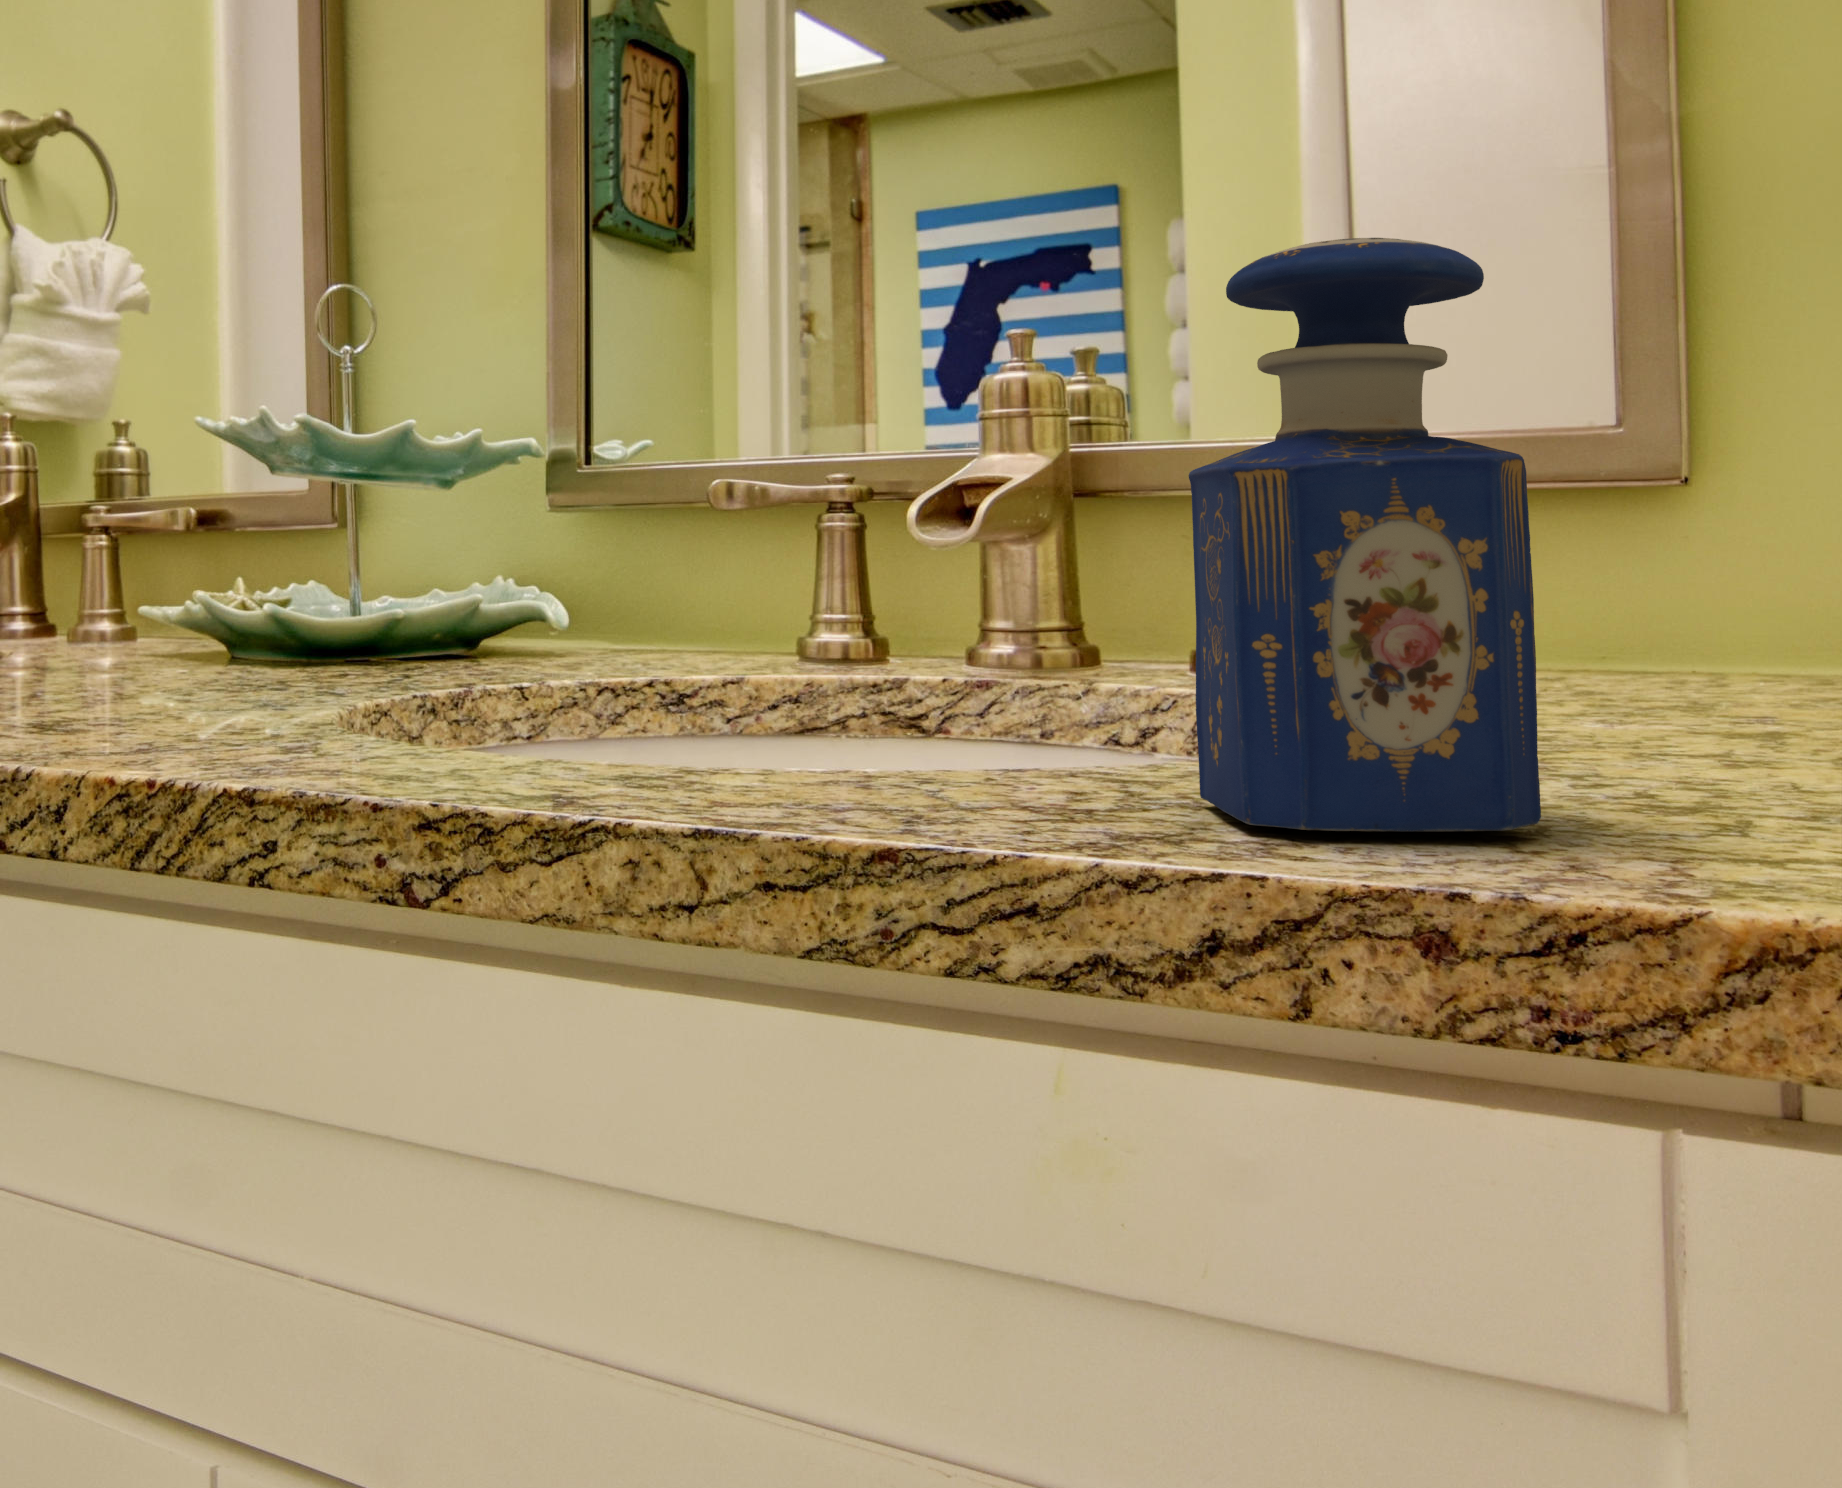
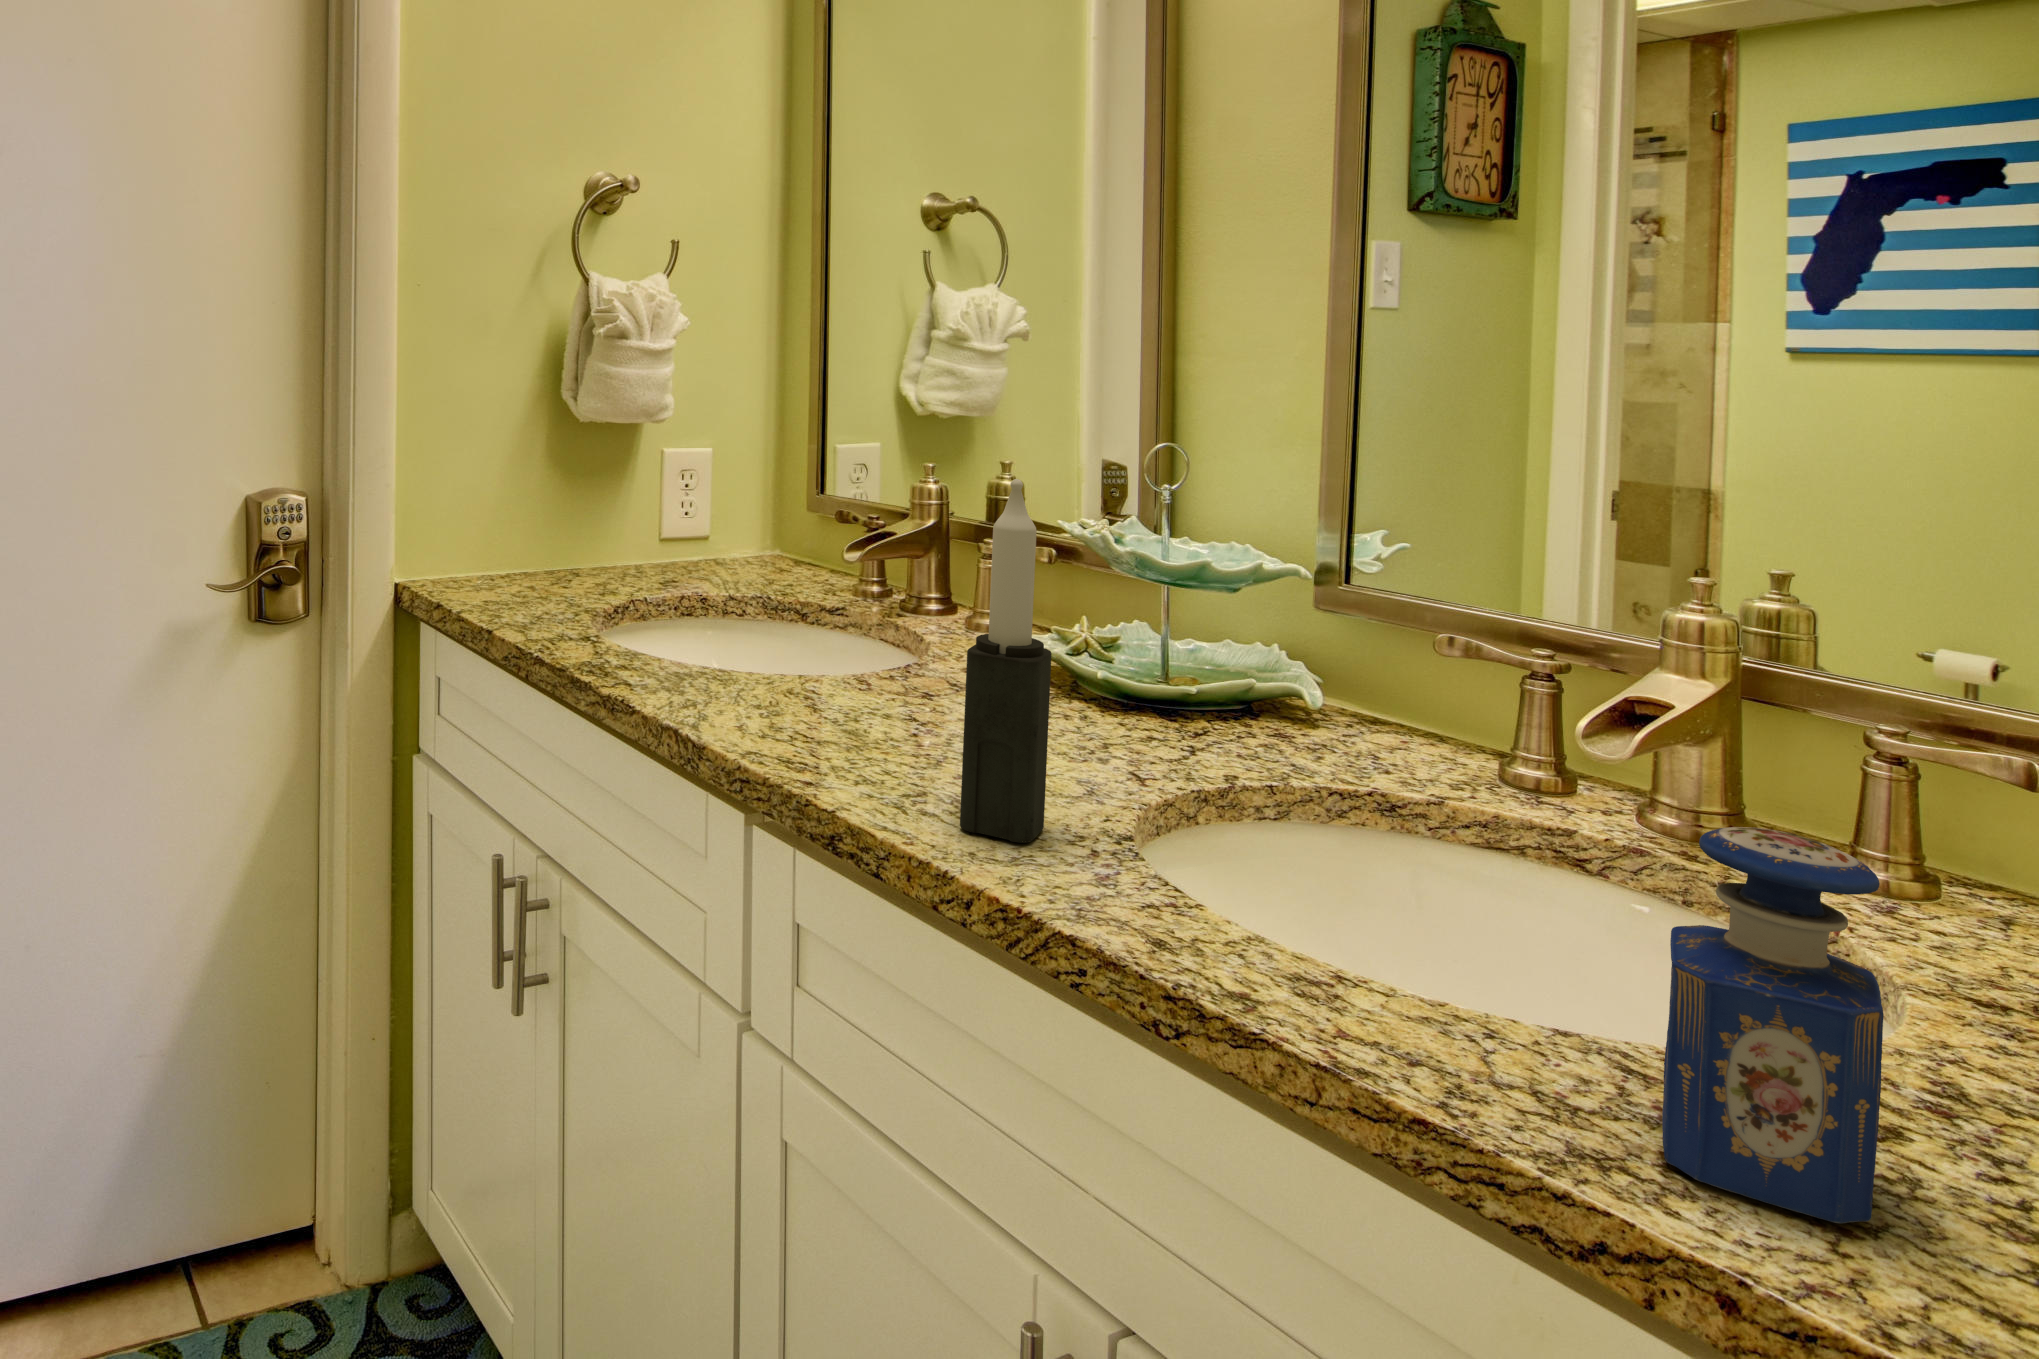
candle: none [41,109,192,739] -> present [960,479,1052,843]

